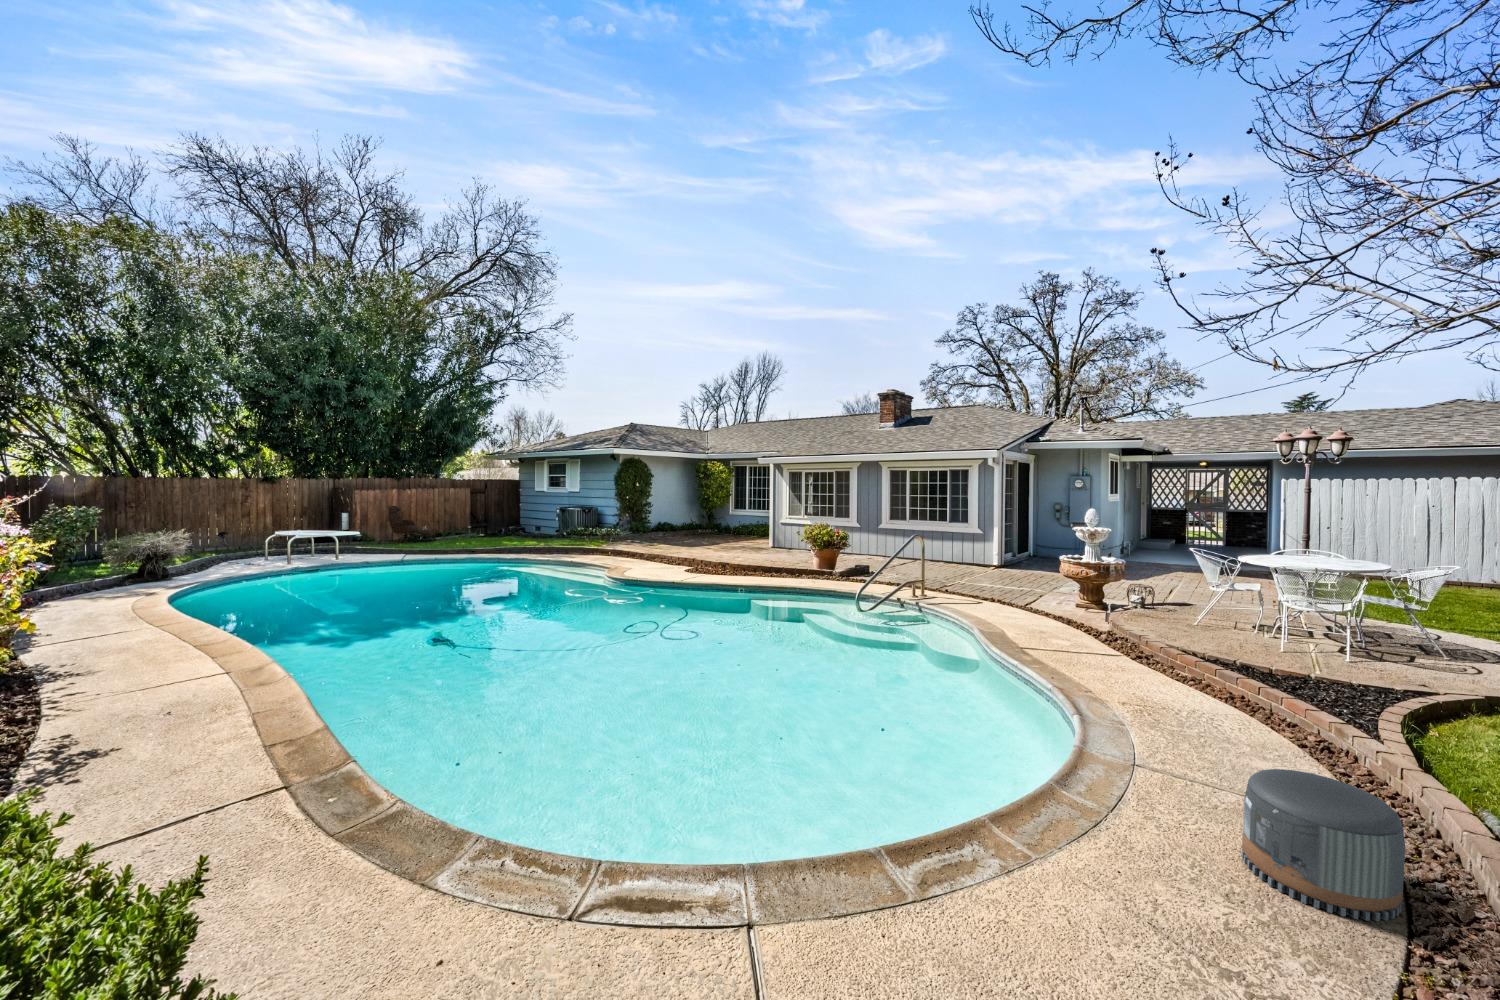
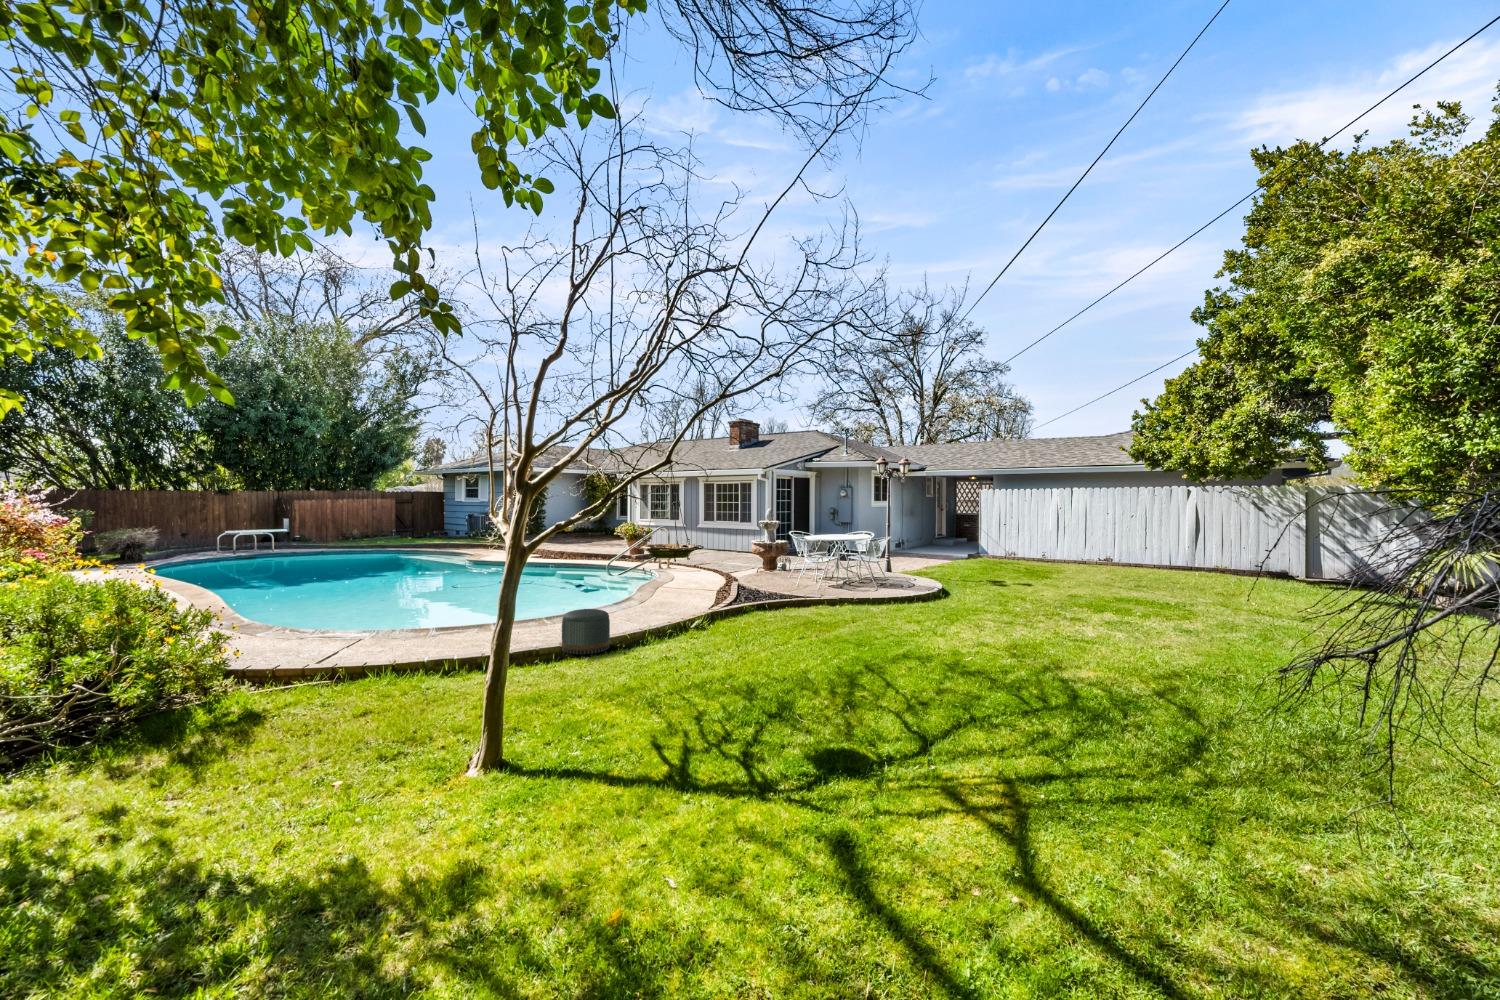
lounge chair: present [388,506,435,542] -> none [321,513,361,543]

